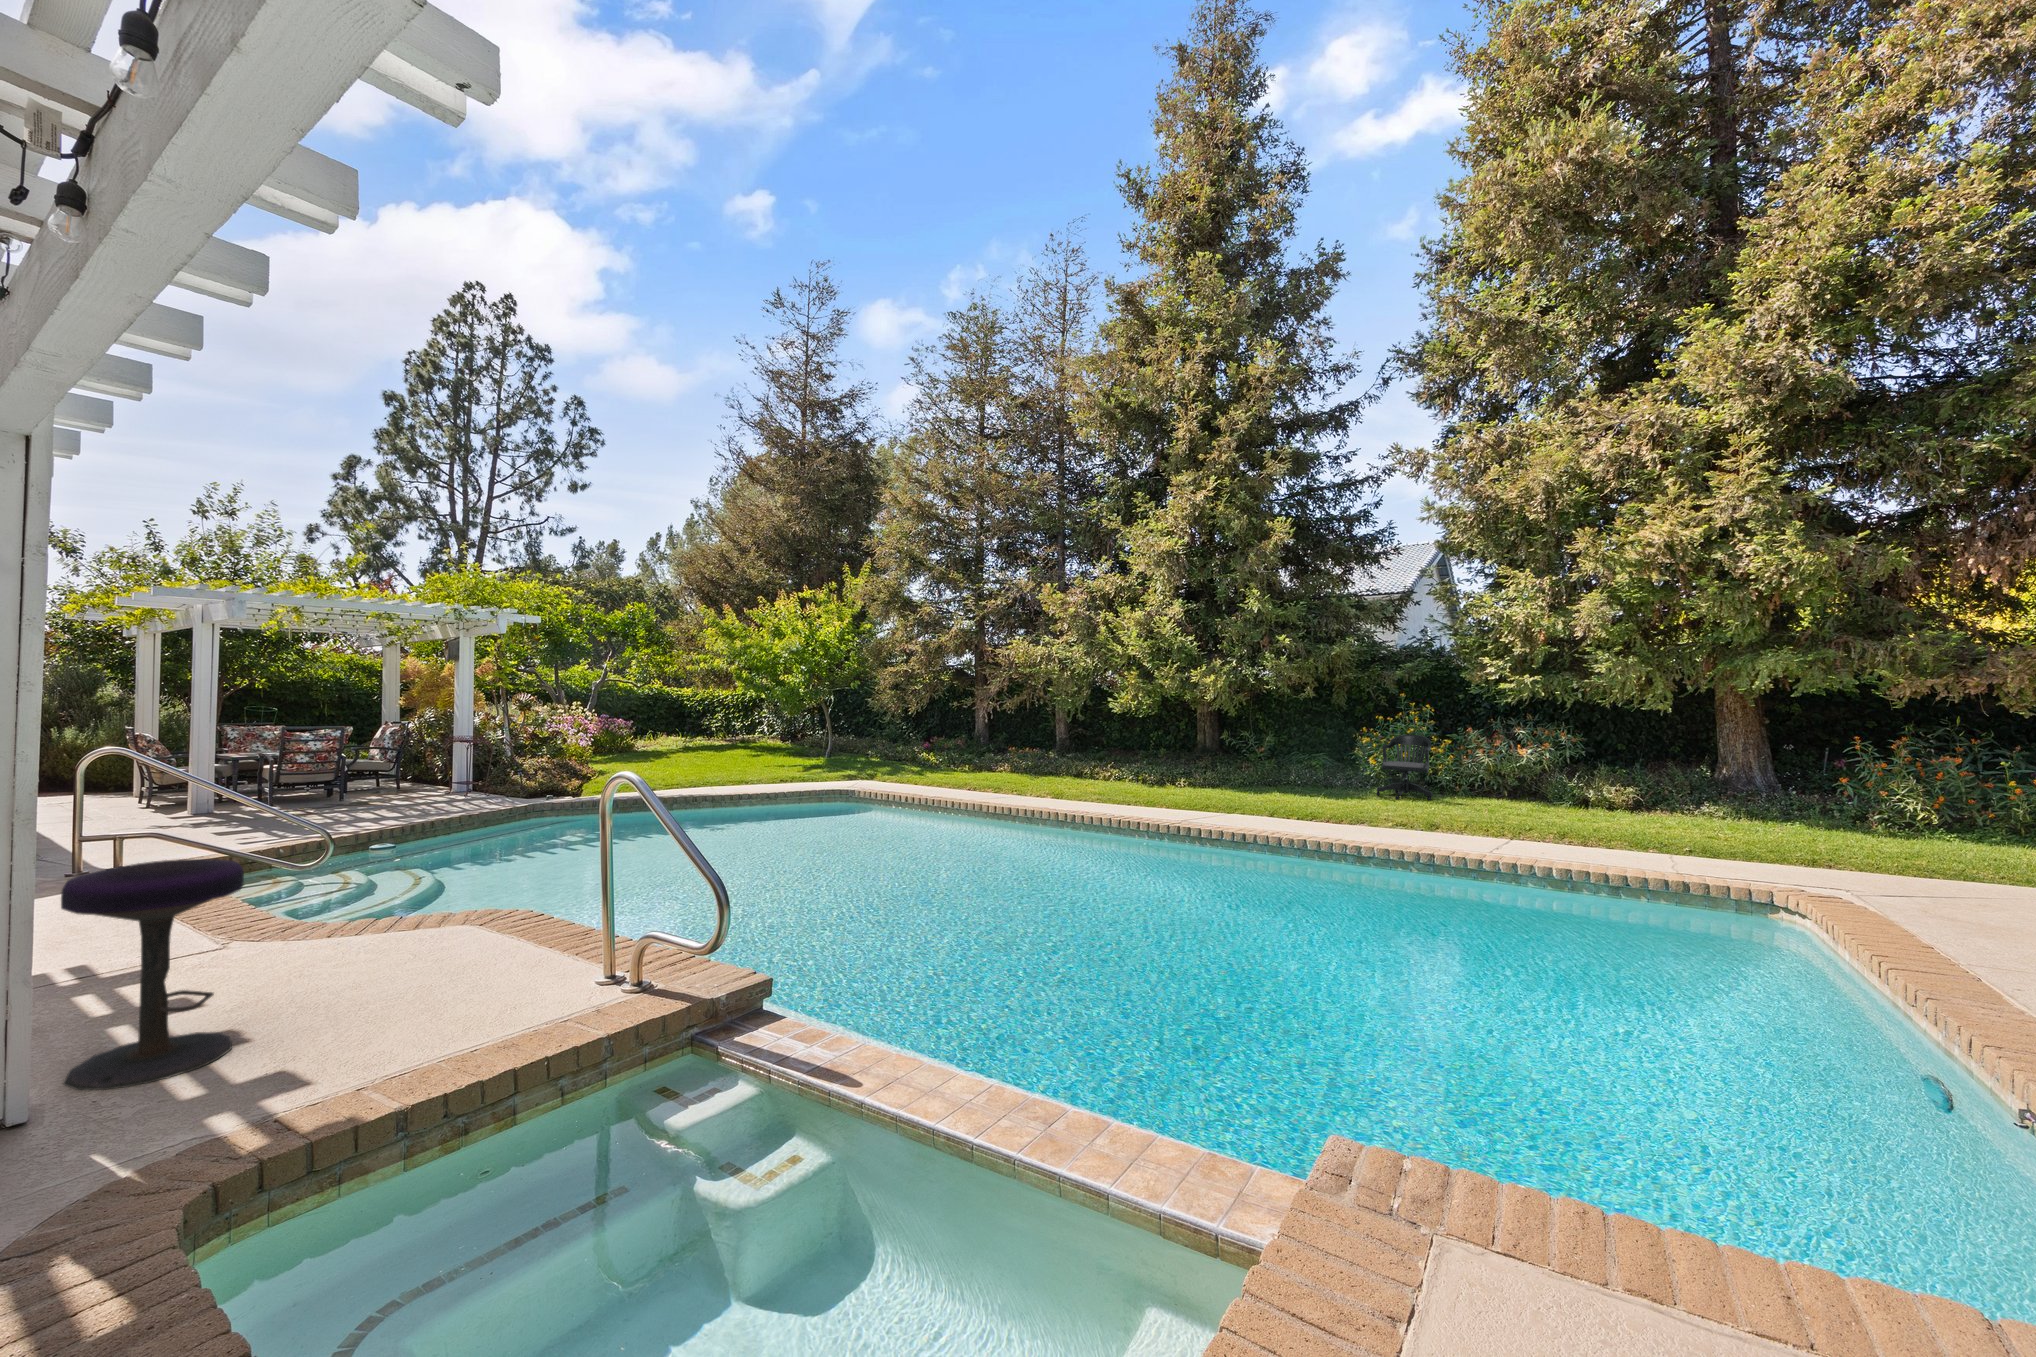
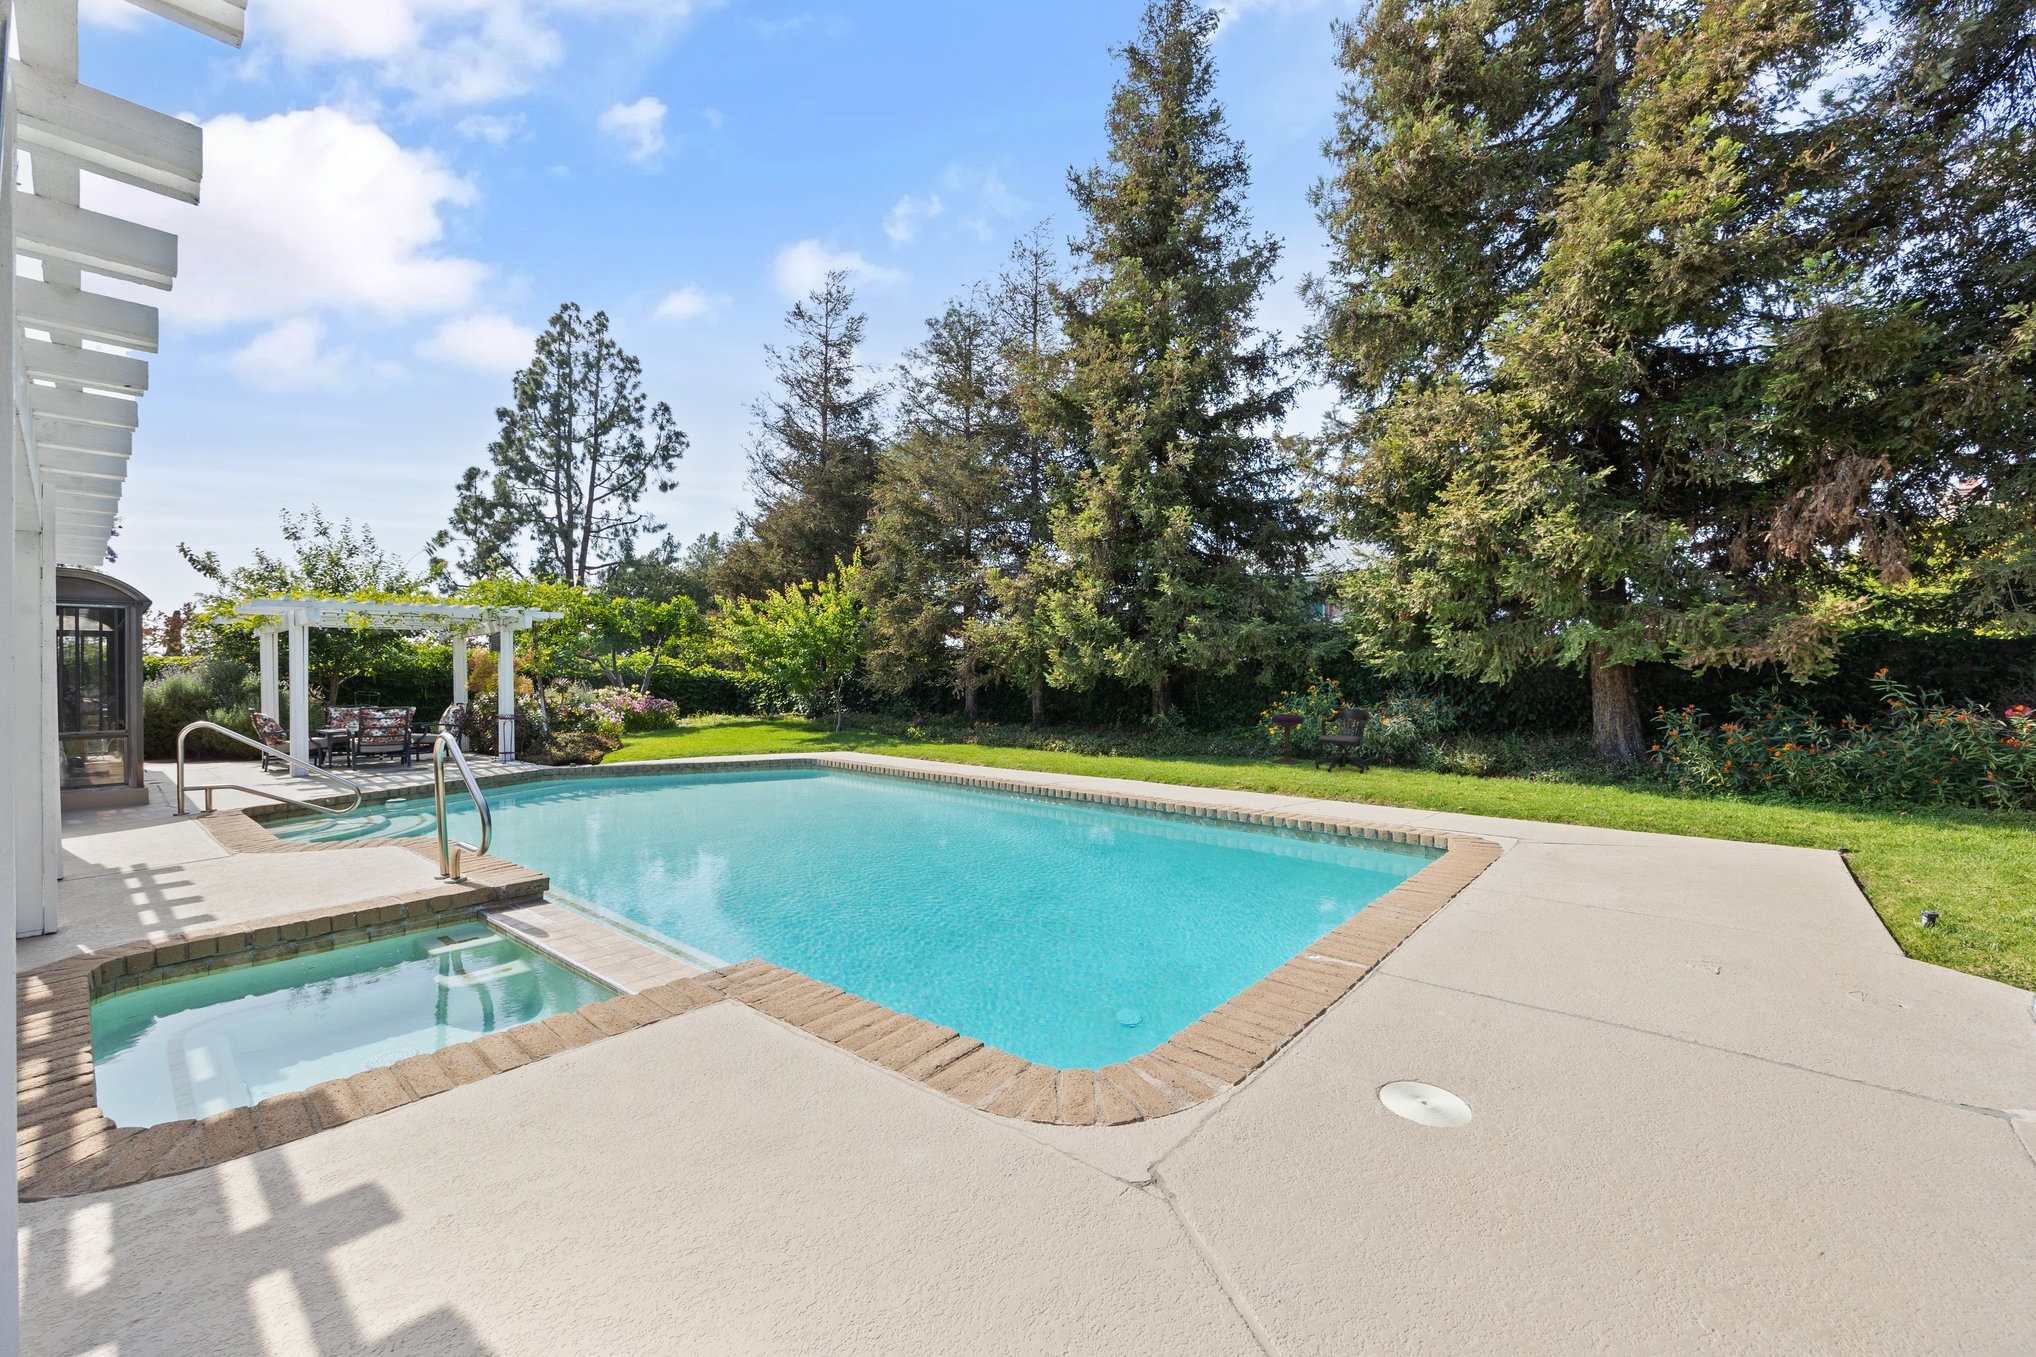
stool: present [61,859,244,1090] -> present [1271,714,1304,764]

